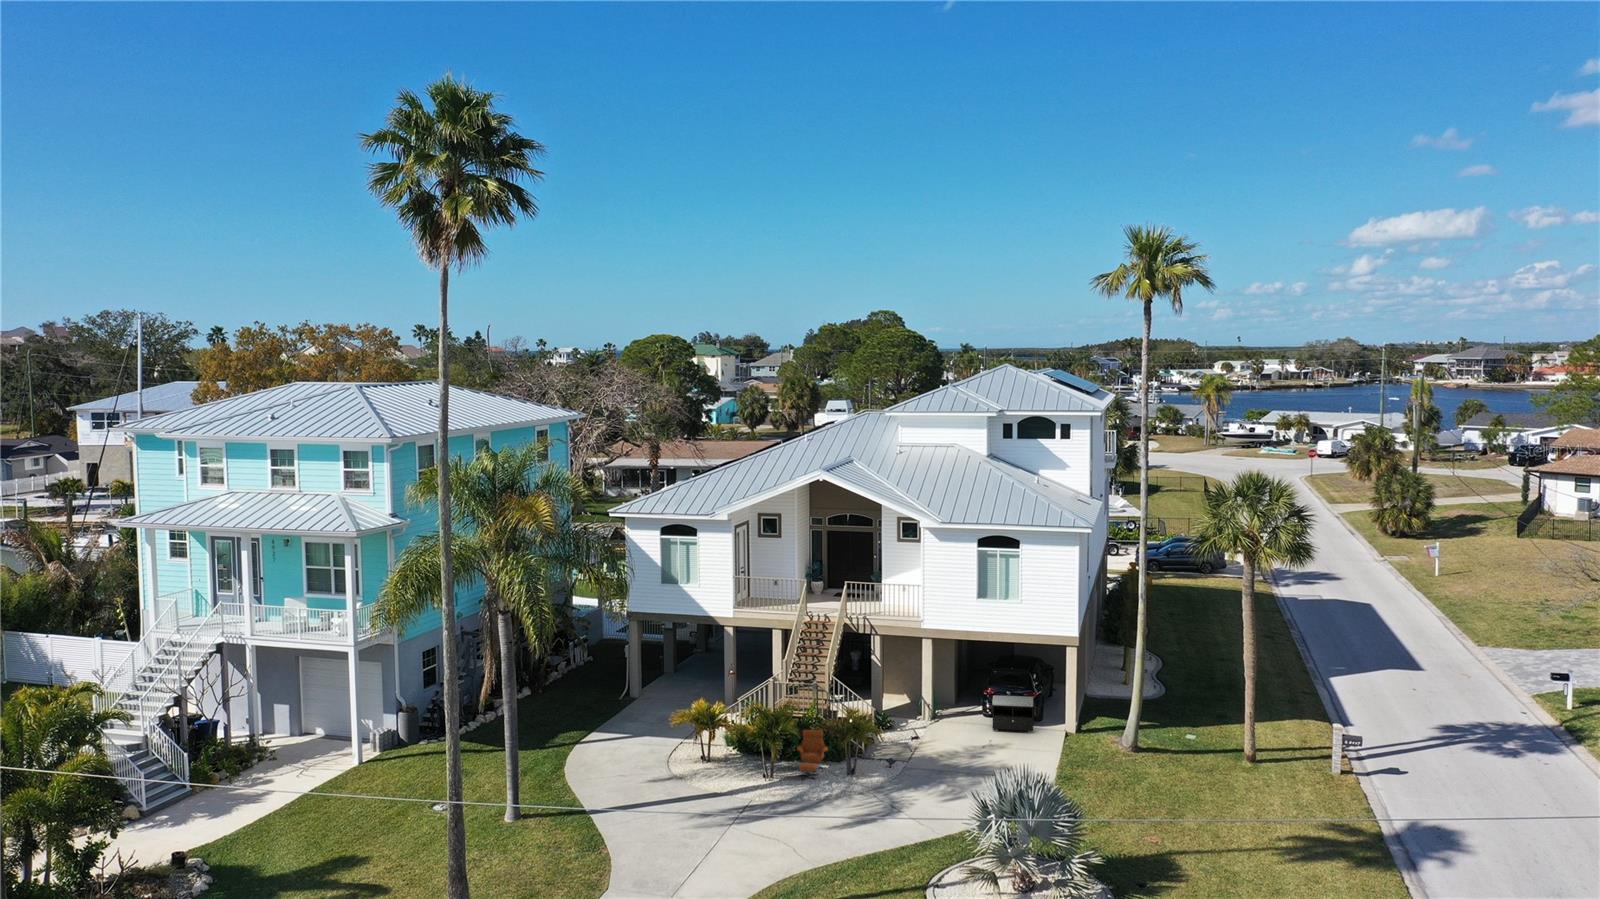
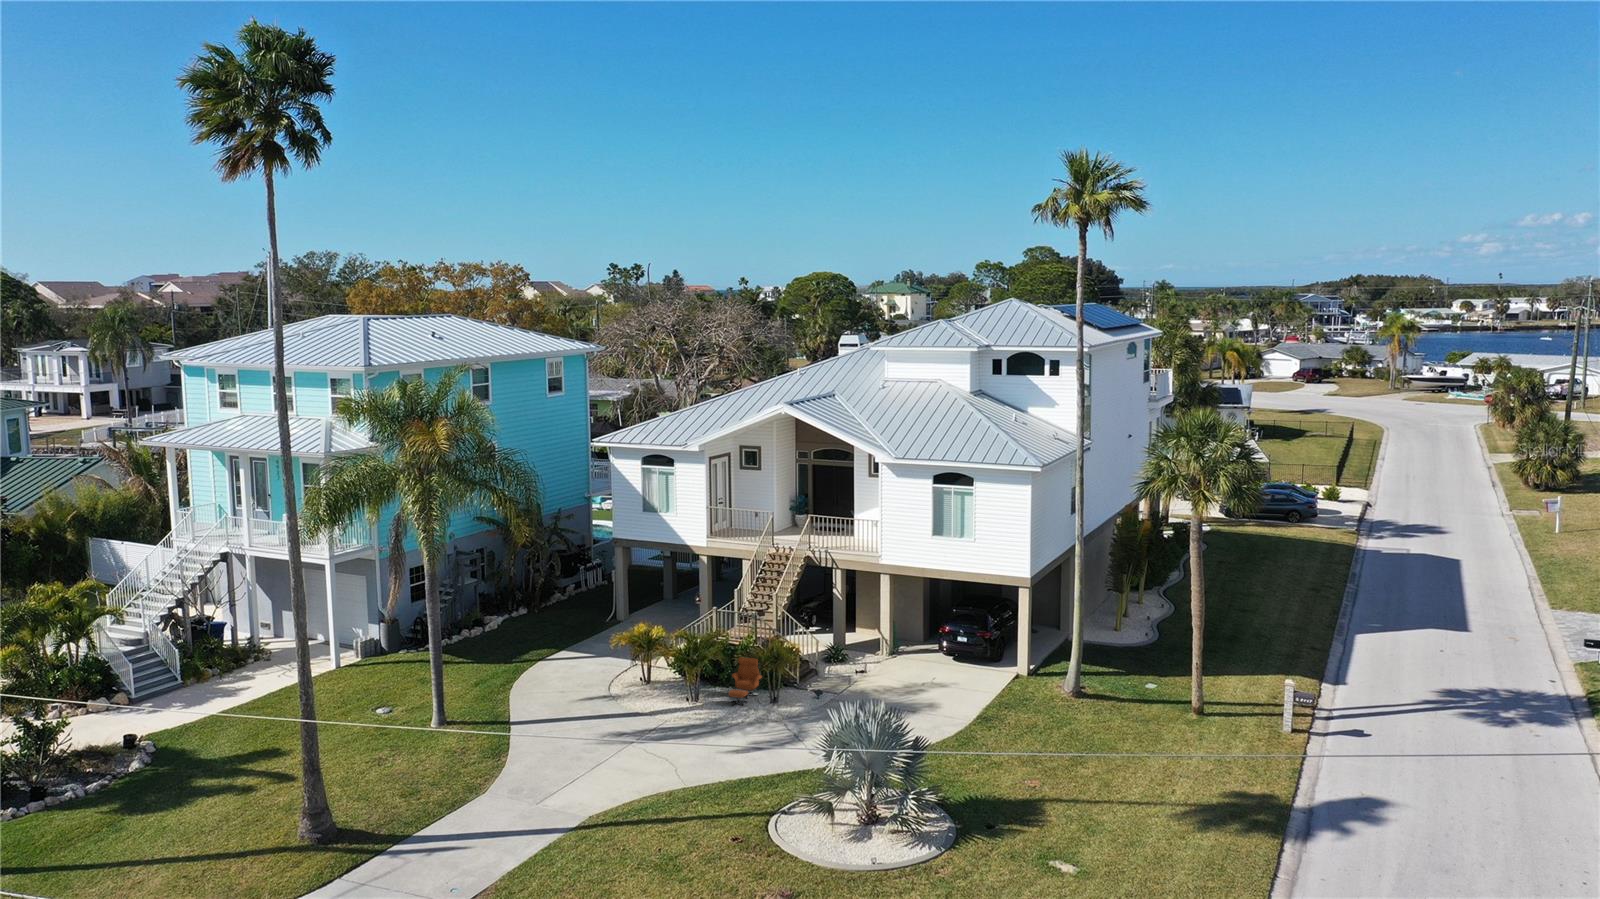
storage bench: present [992,695,1033,733] -> none [944,634,989,673]
potted plant: present [723,733,730,762] -> none [659,652,680,685]

